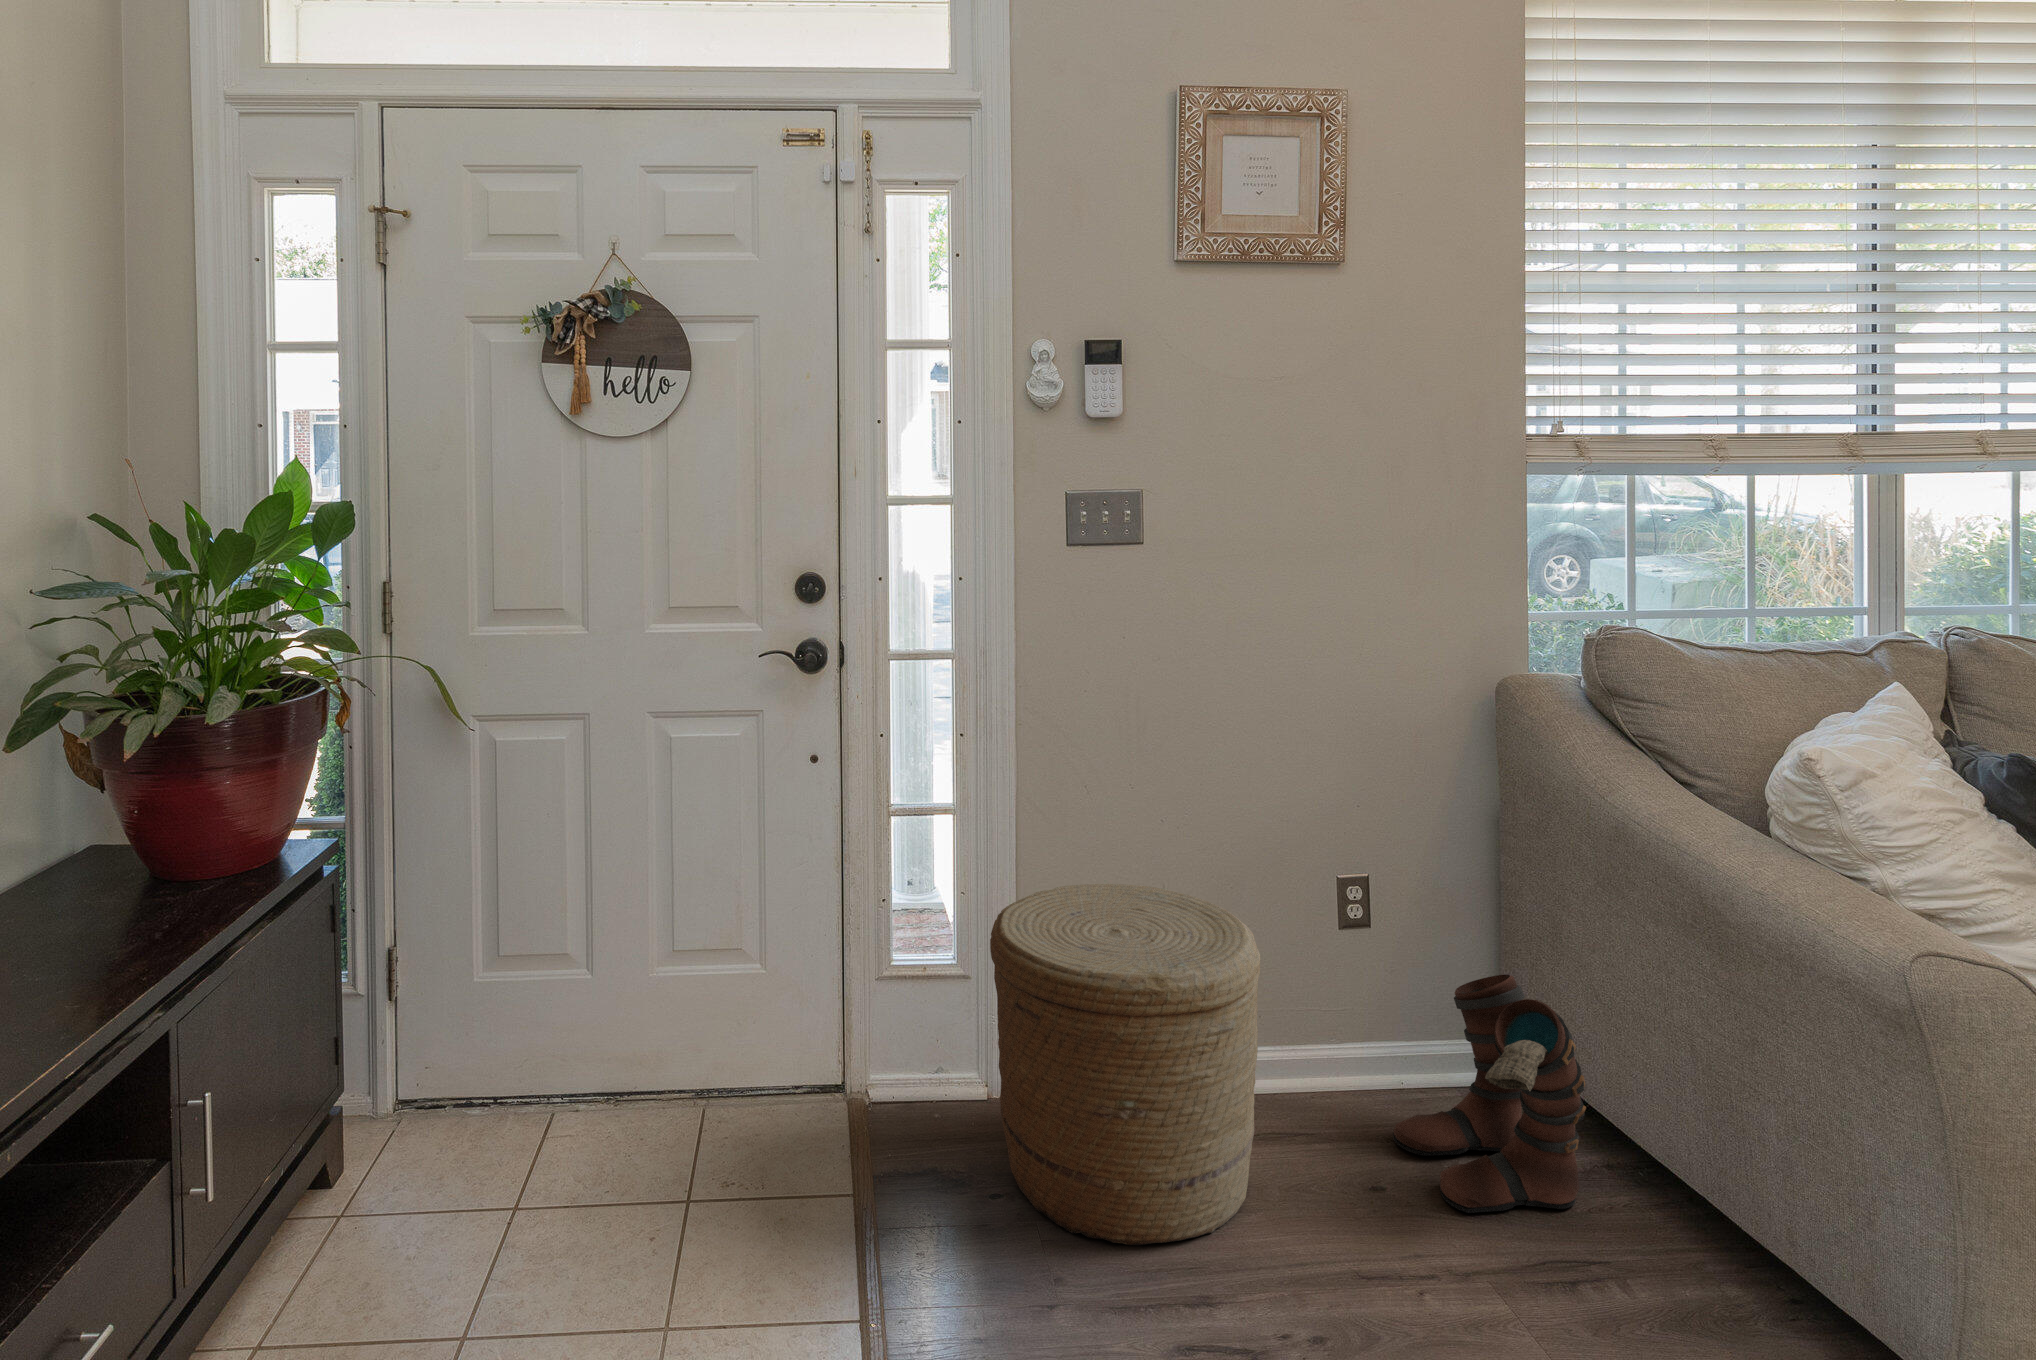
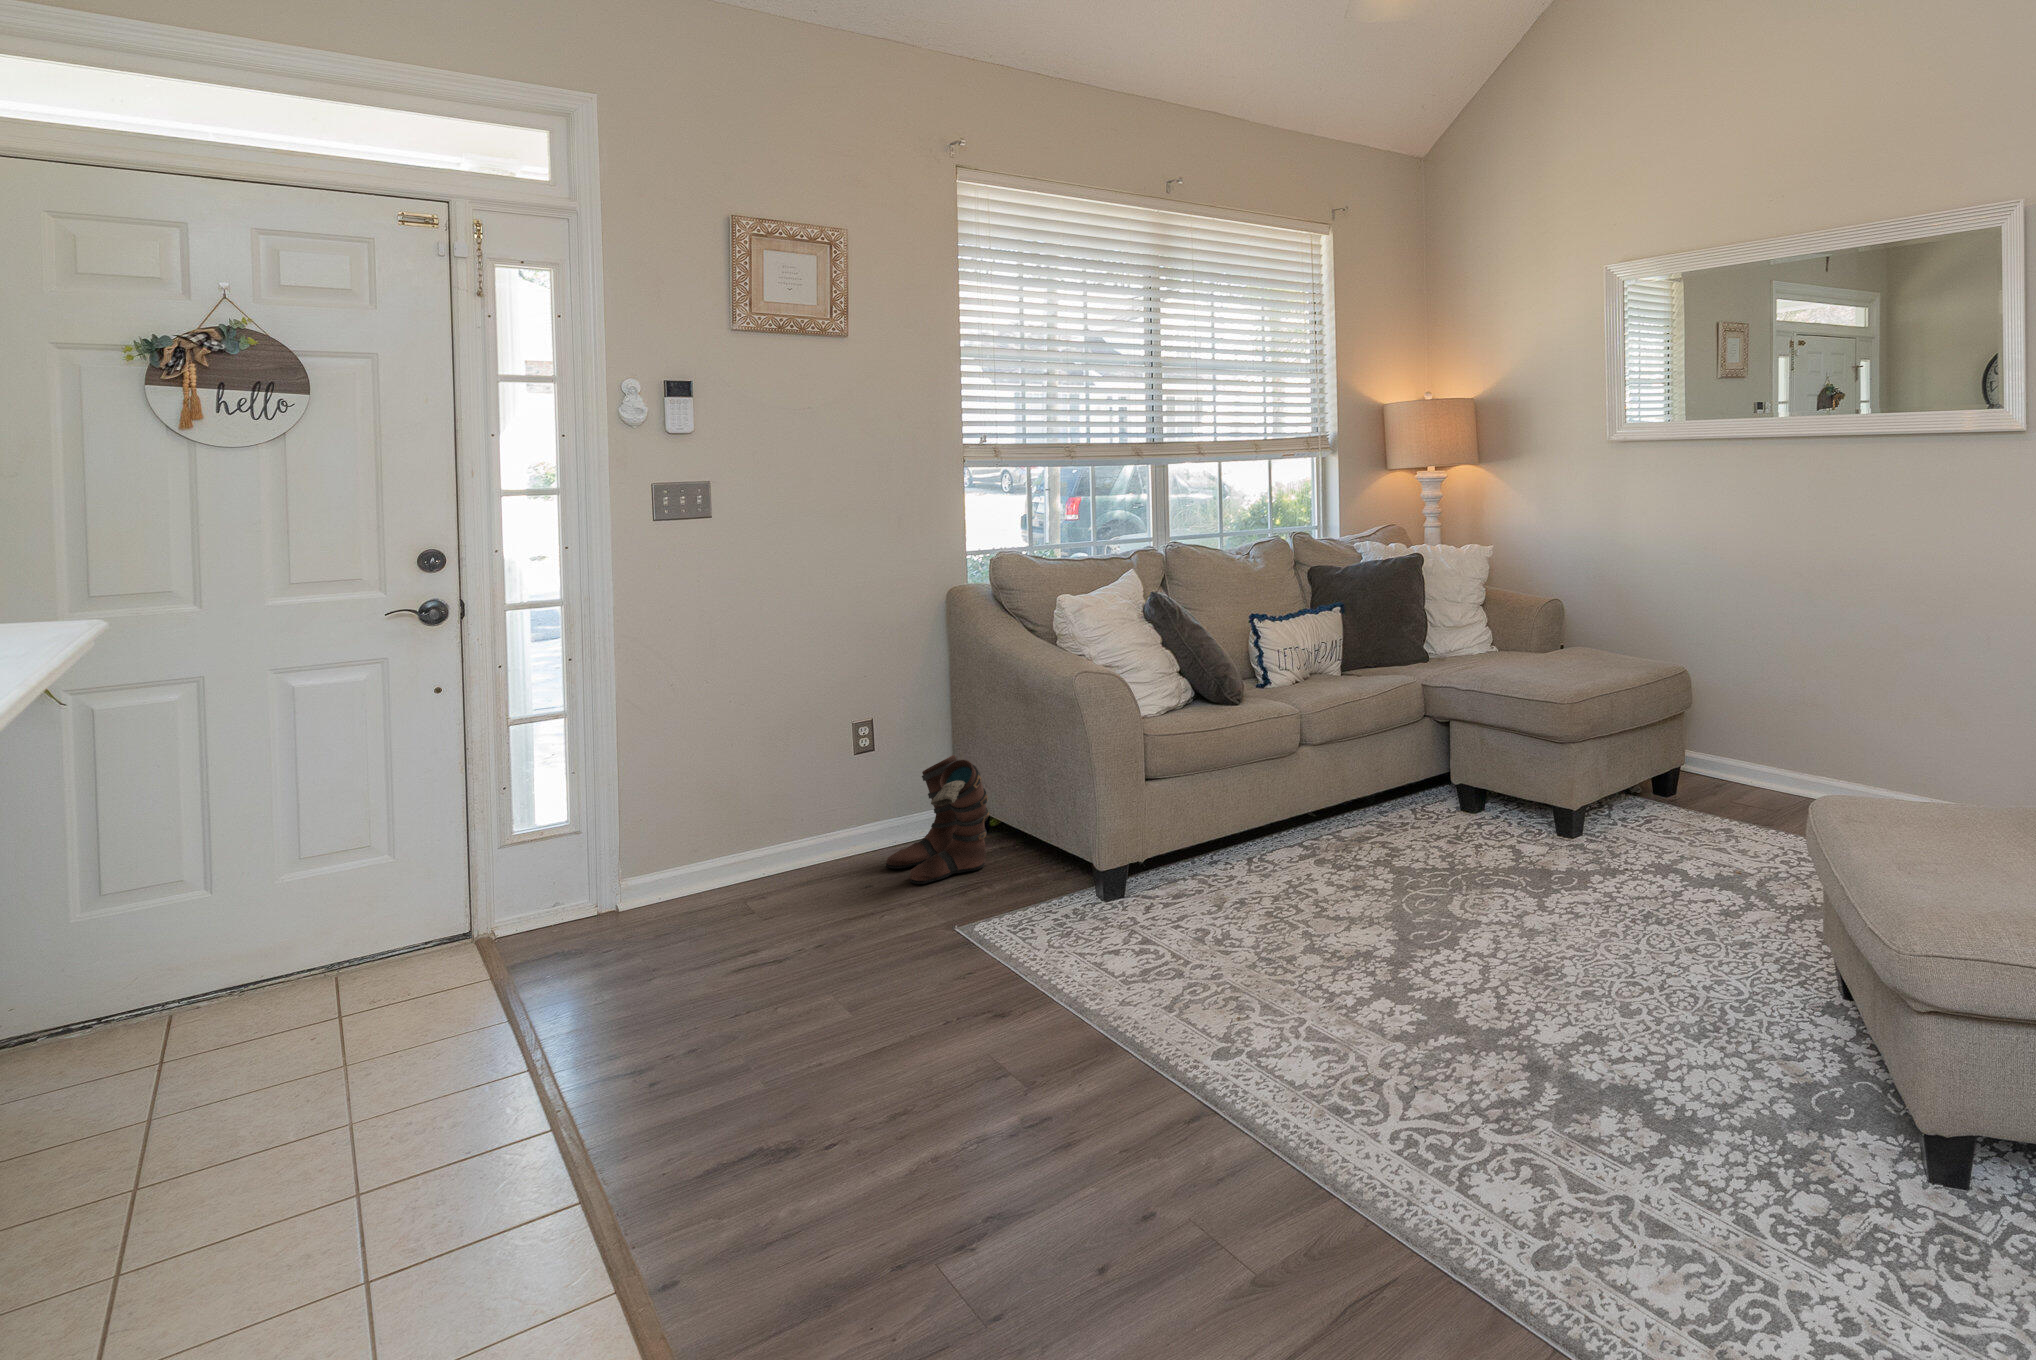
woven basket: present [990,884,1260,1245] -> none [602,741,796,955]

